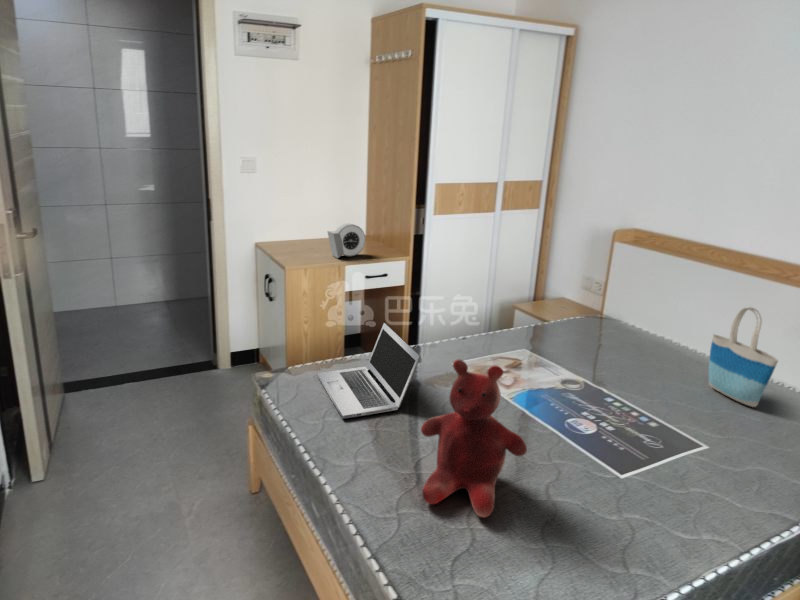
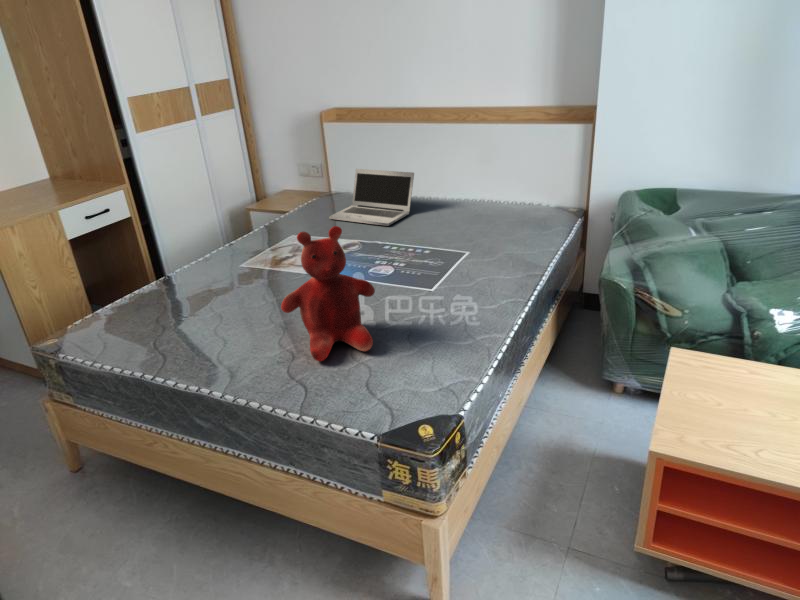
alarm clock: present [328,223,365,258] -> none [17,161,69,205]
tote bag: present [709,307,778,407] -> none [435,144,485,220]
laptop: present [317,323,420,419] -> present [329,169,414,226]

